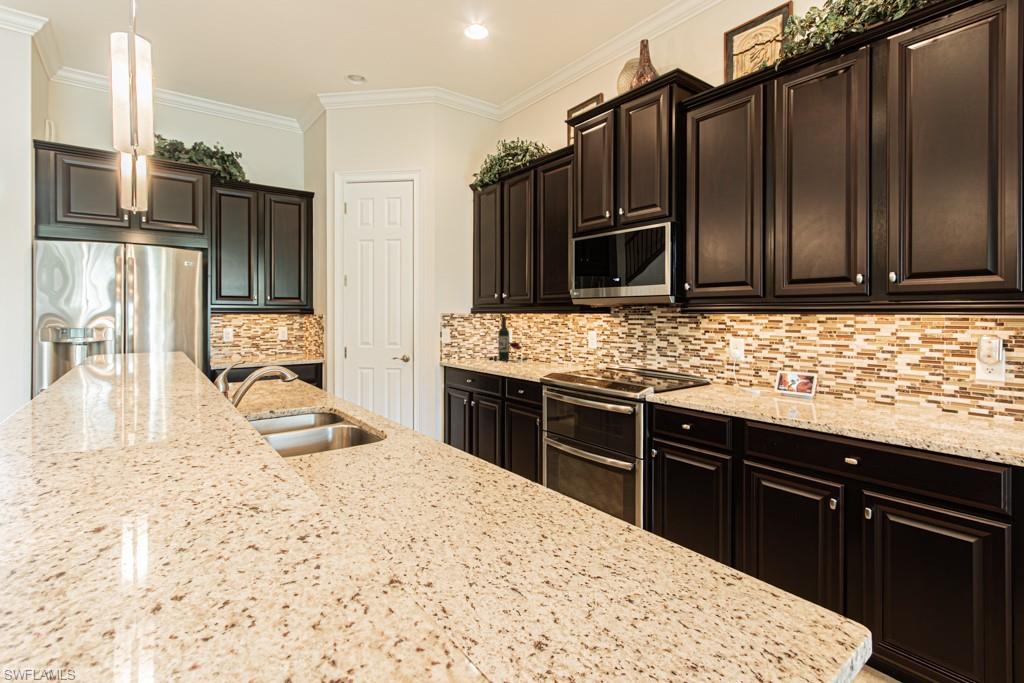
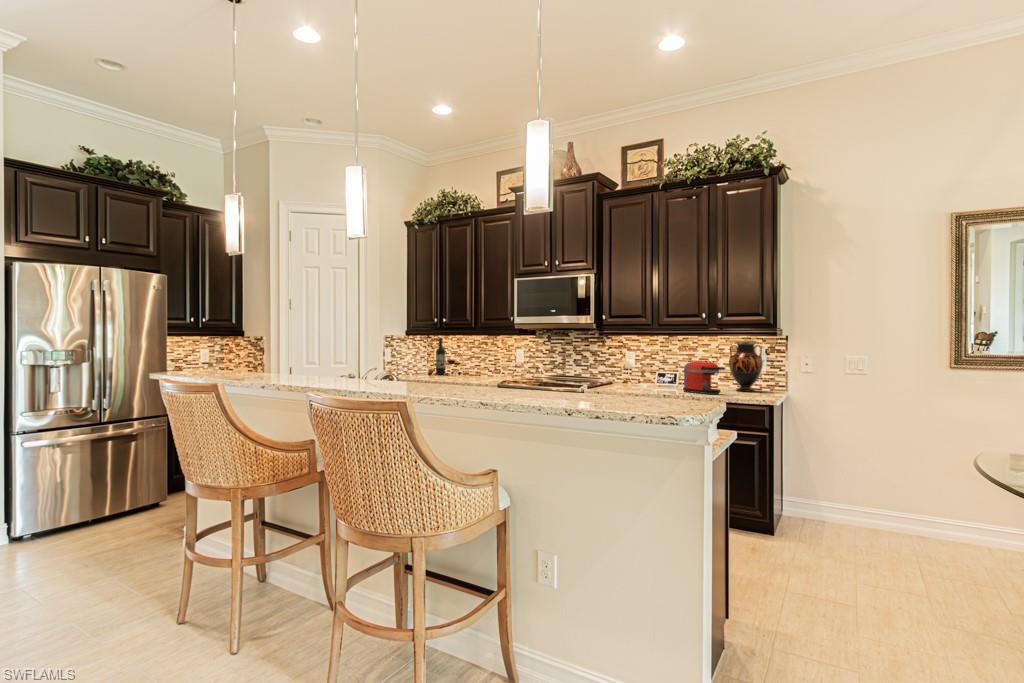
vase: none [917,323,997,420] -> present [729,341,763,392]
coffee maker: none [814,360,905,426] -> present [683,361,725,394]

